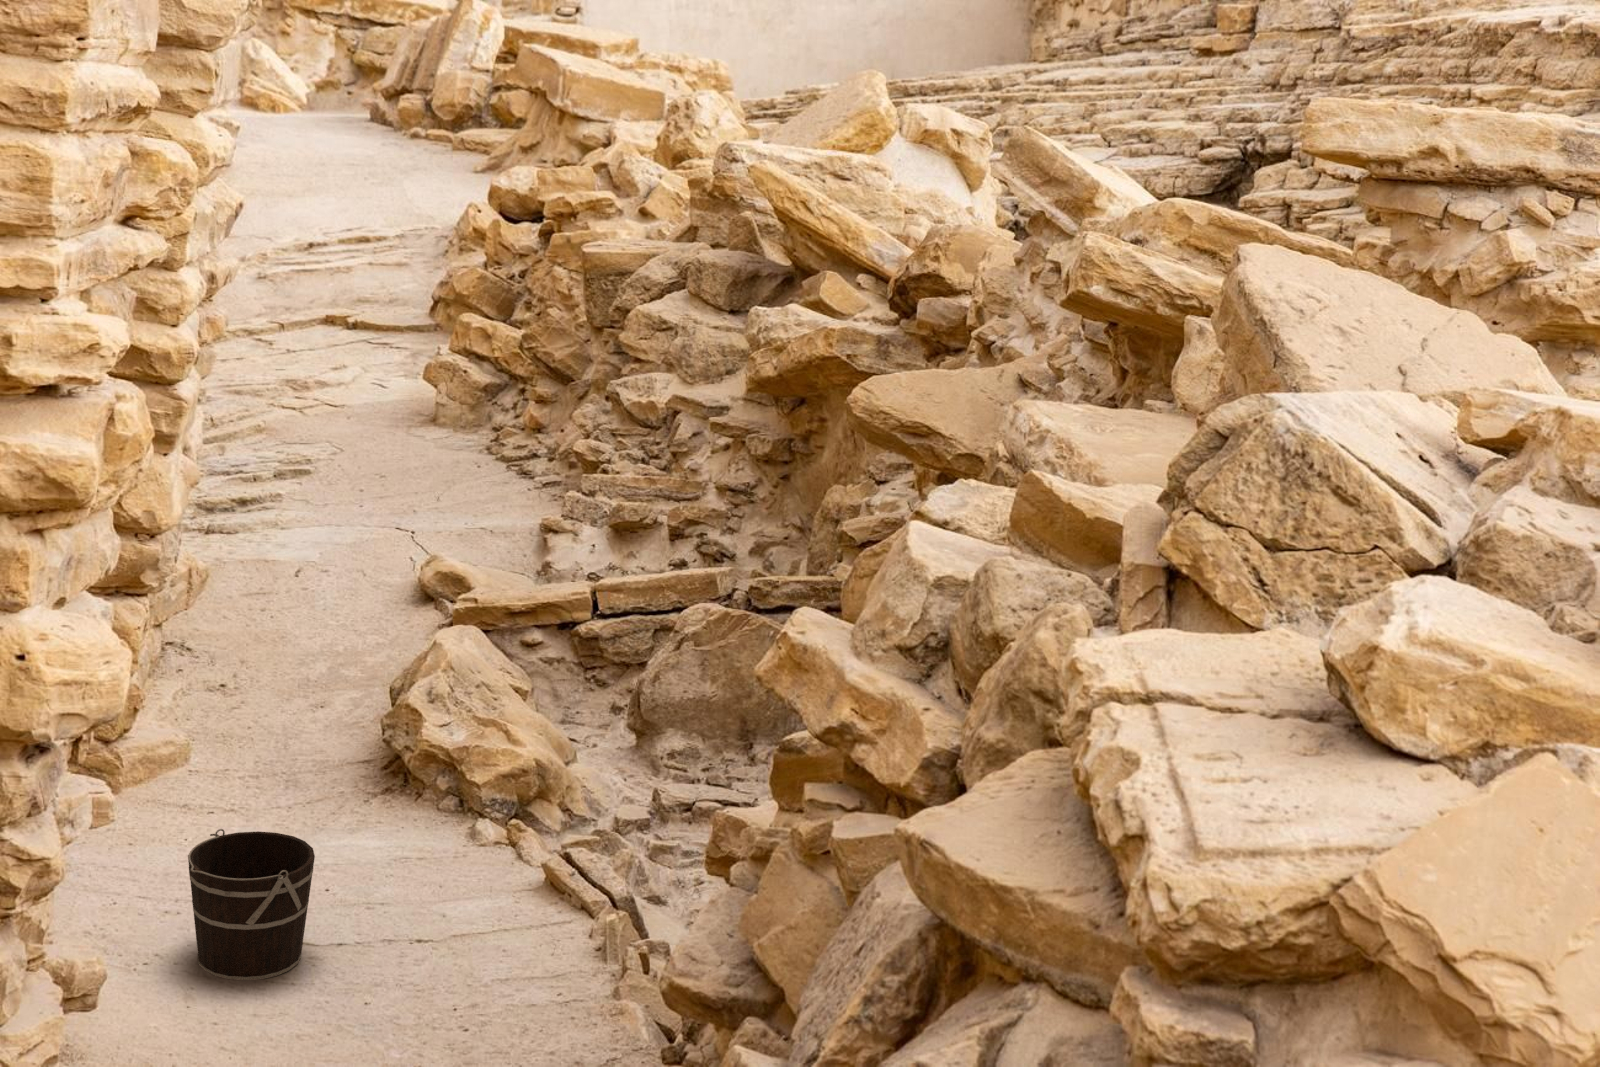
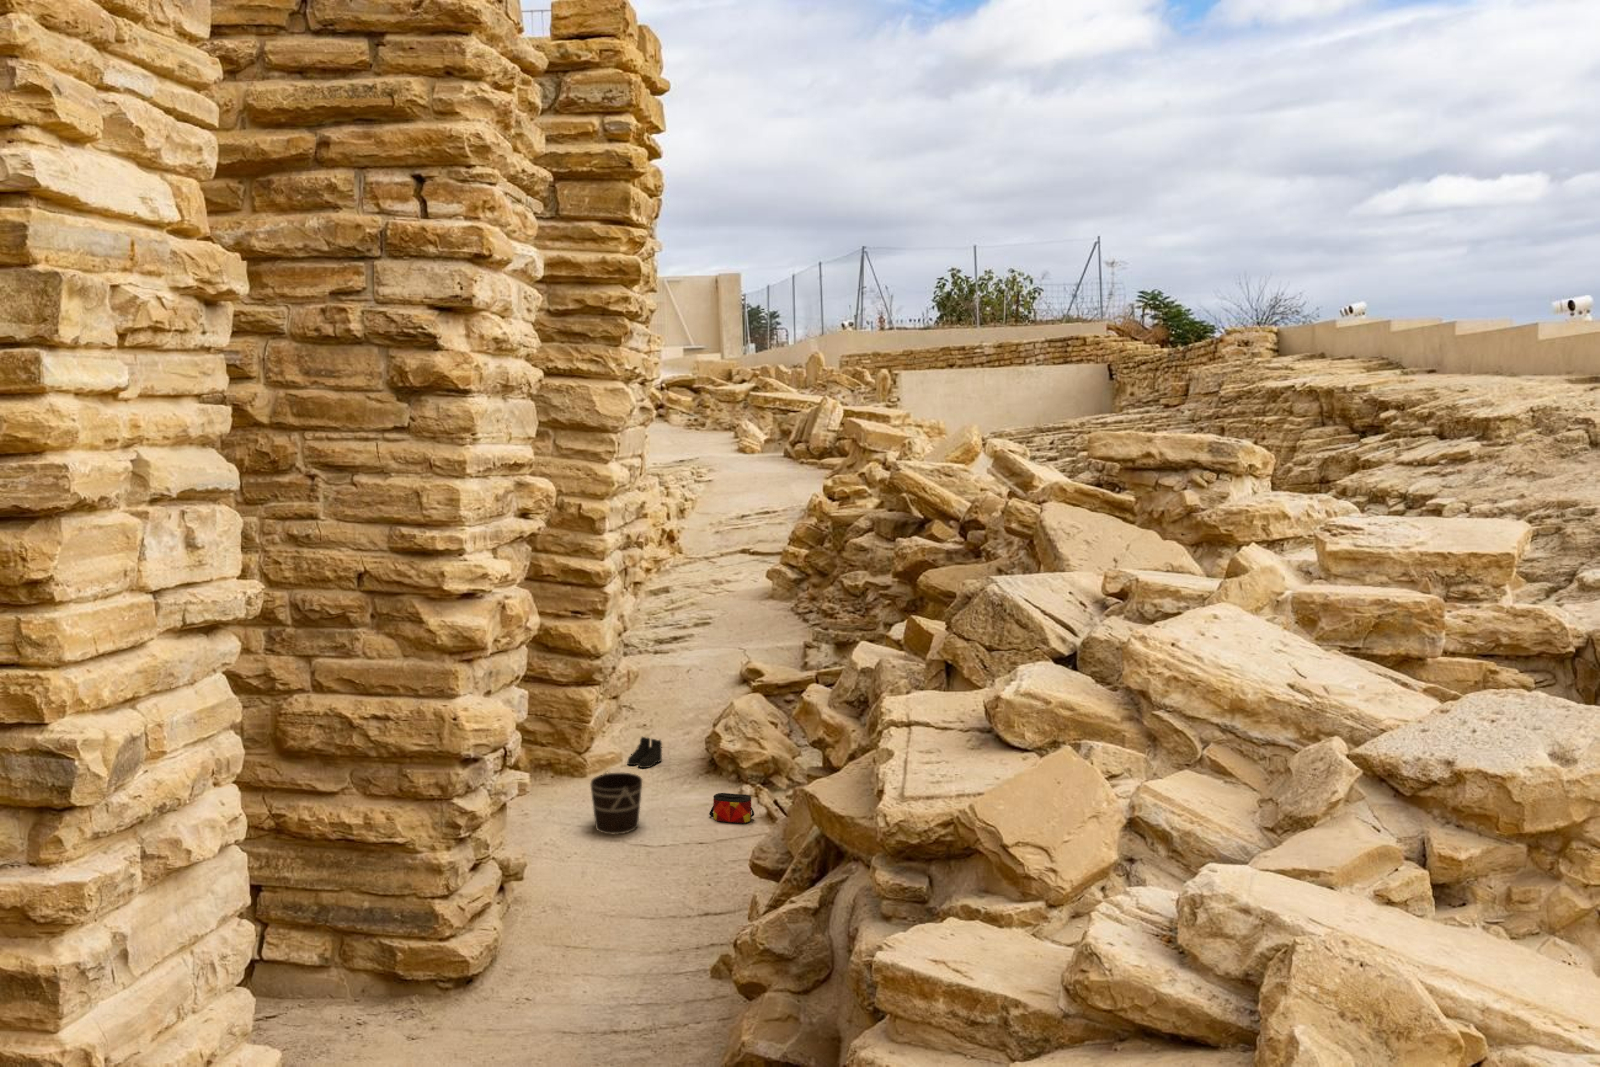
boots: none [209,730,288,803] -> present [628,737,662,768]
bag: none [455,866,561,935] -> present [709,793,754,824]

